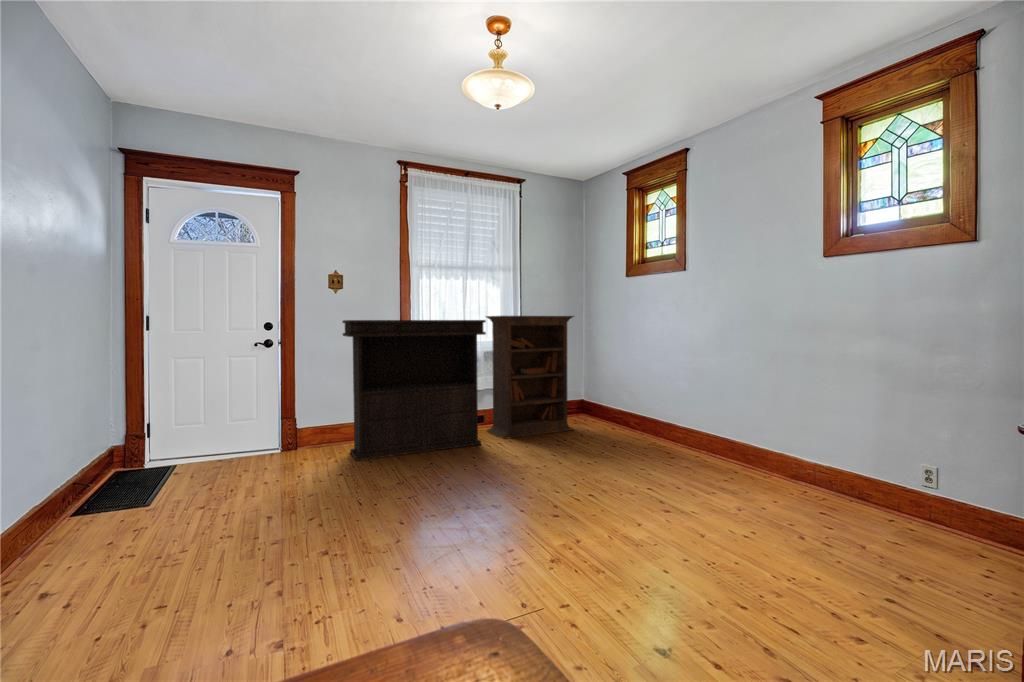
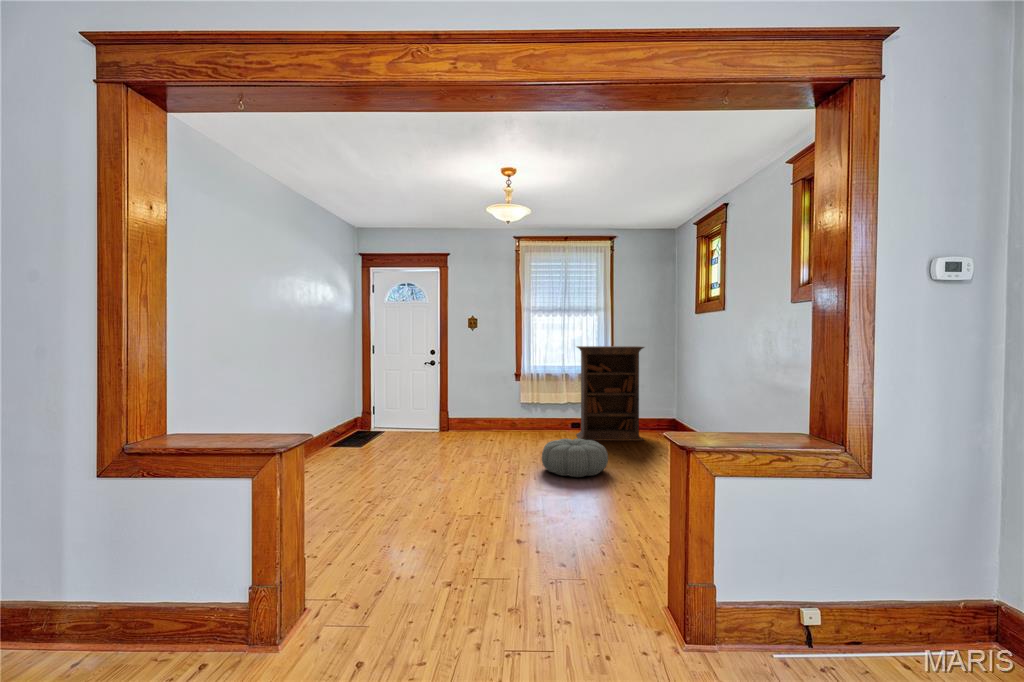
console table: present [343,320,486,461] -> none [466,350,561,442]
pouf: none [525,440,625,501] -> present [542,439,608,477]

